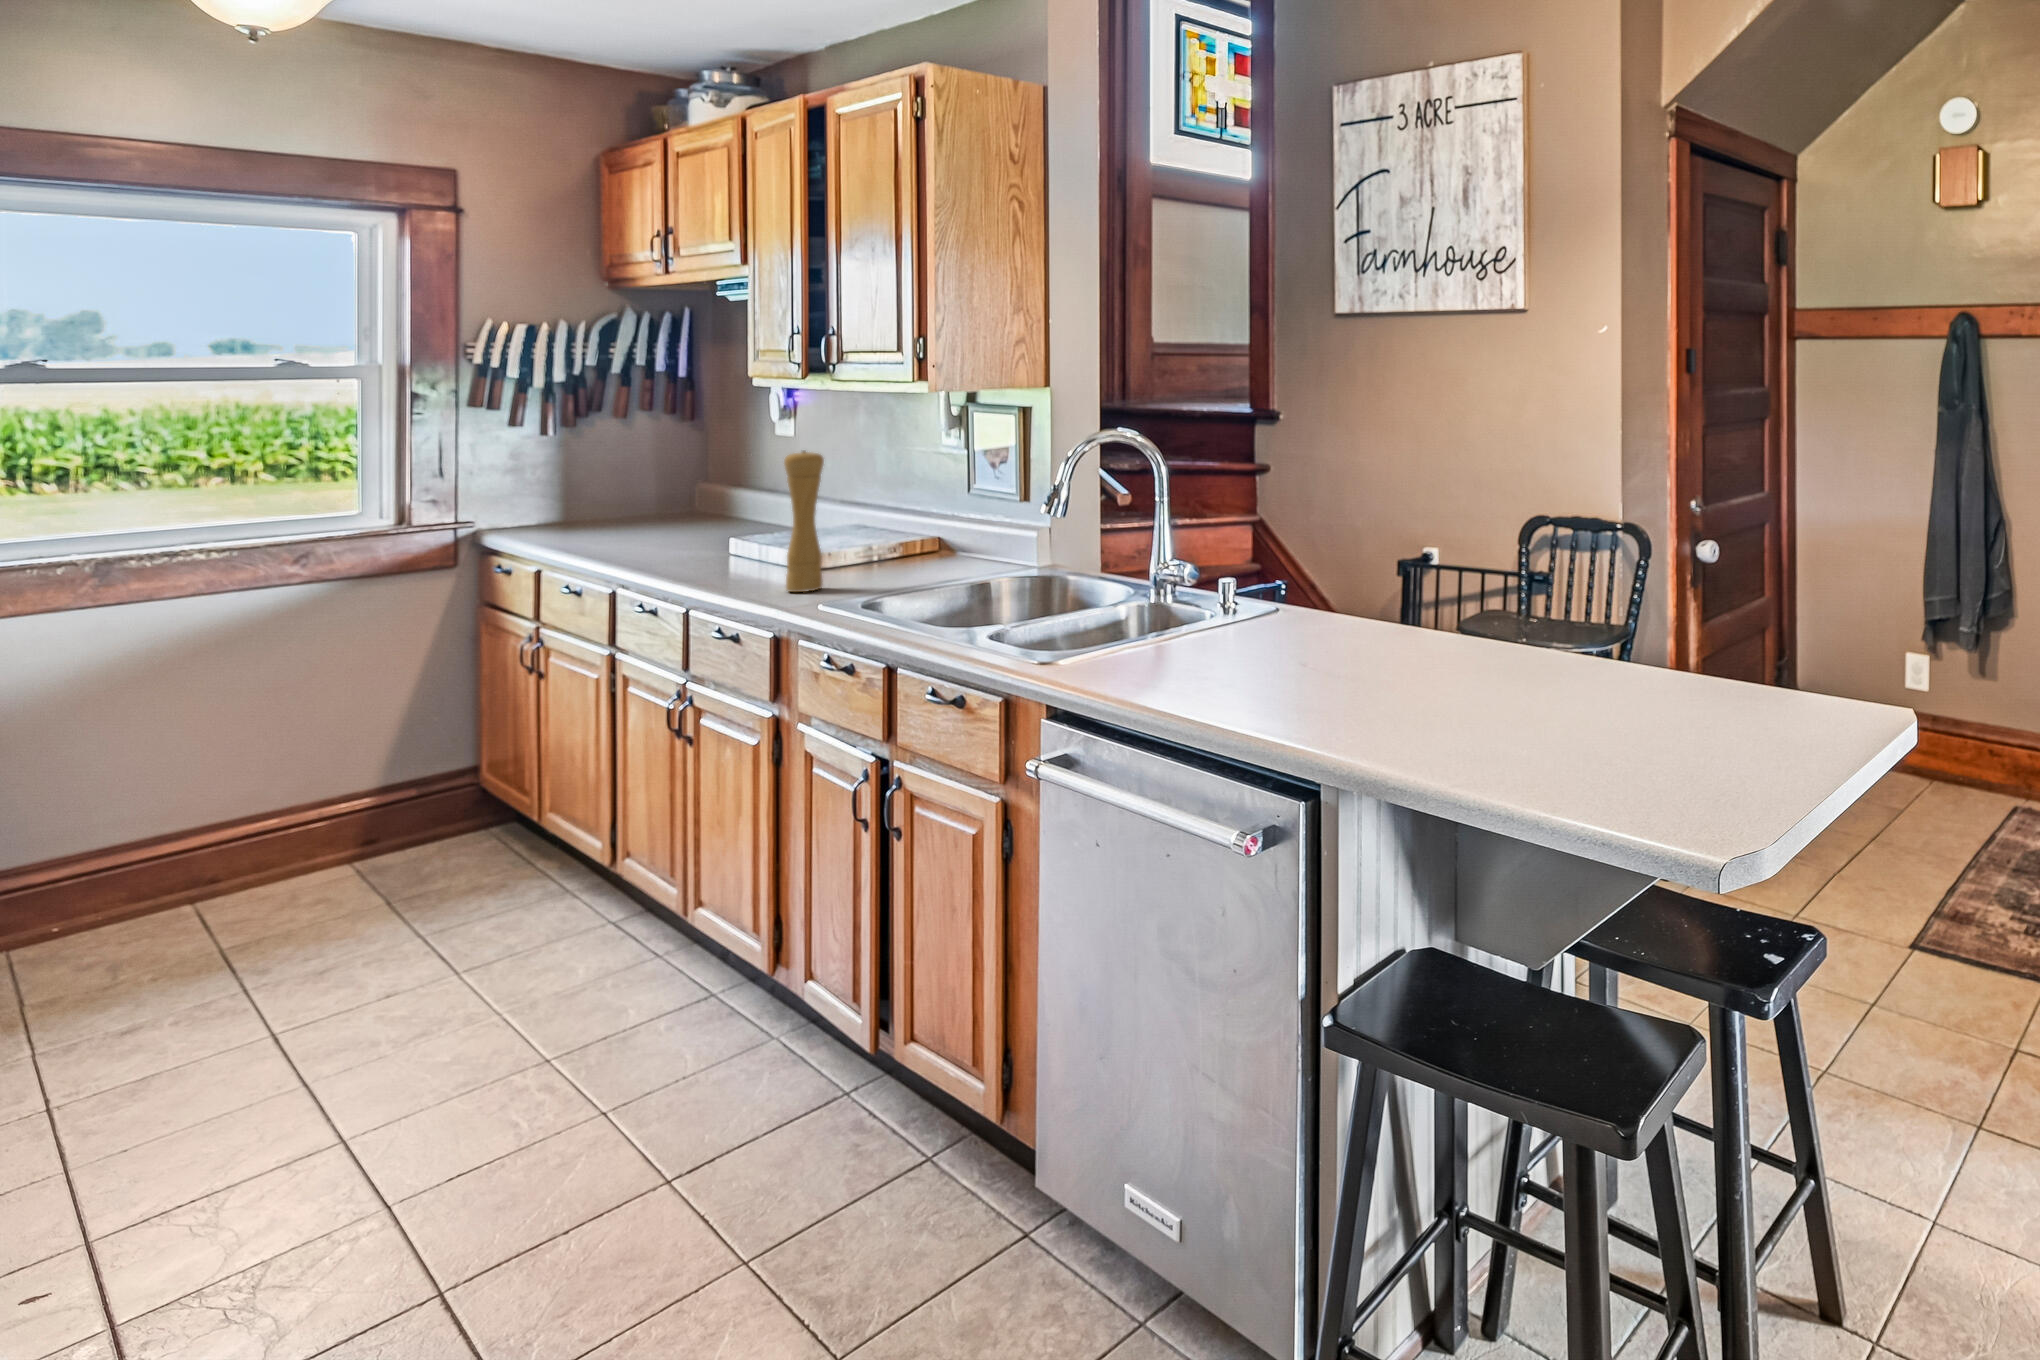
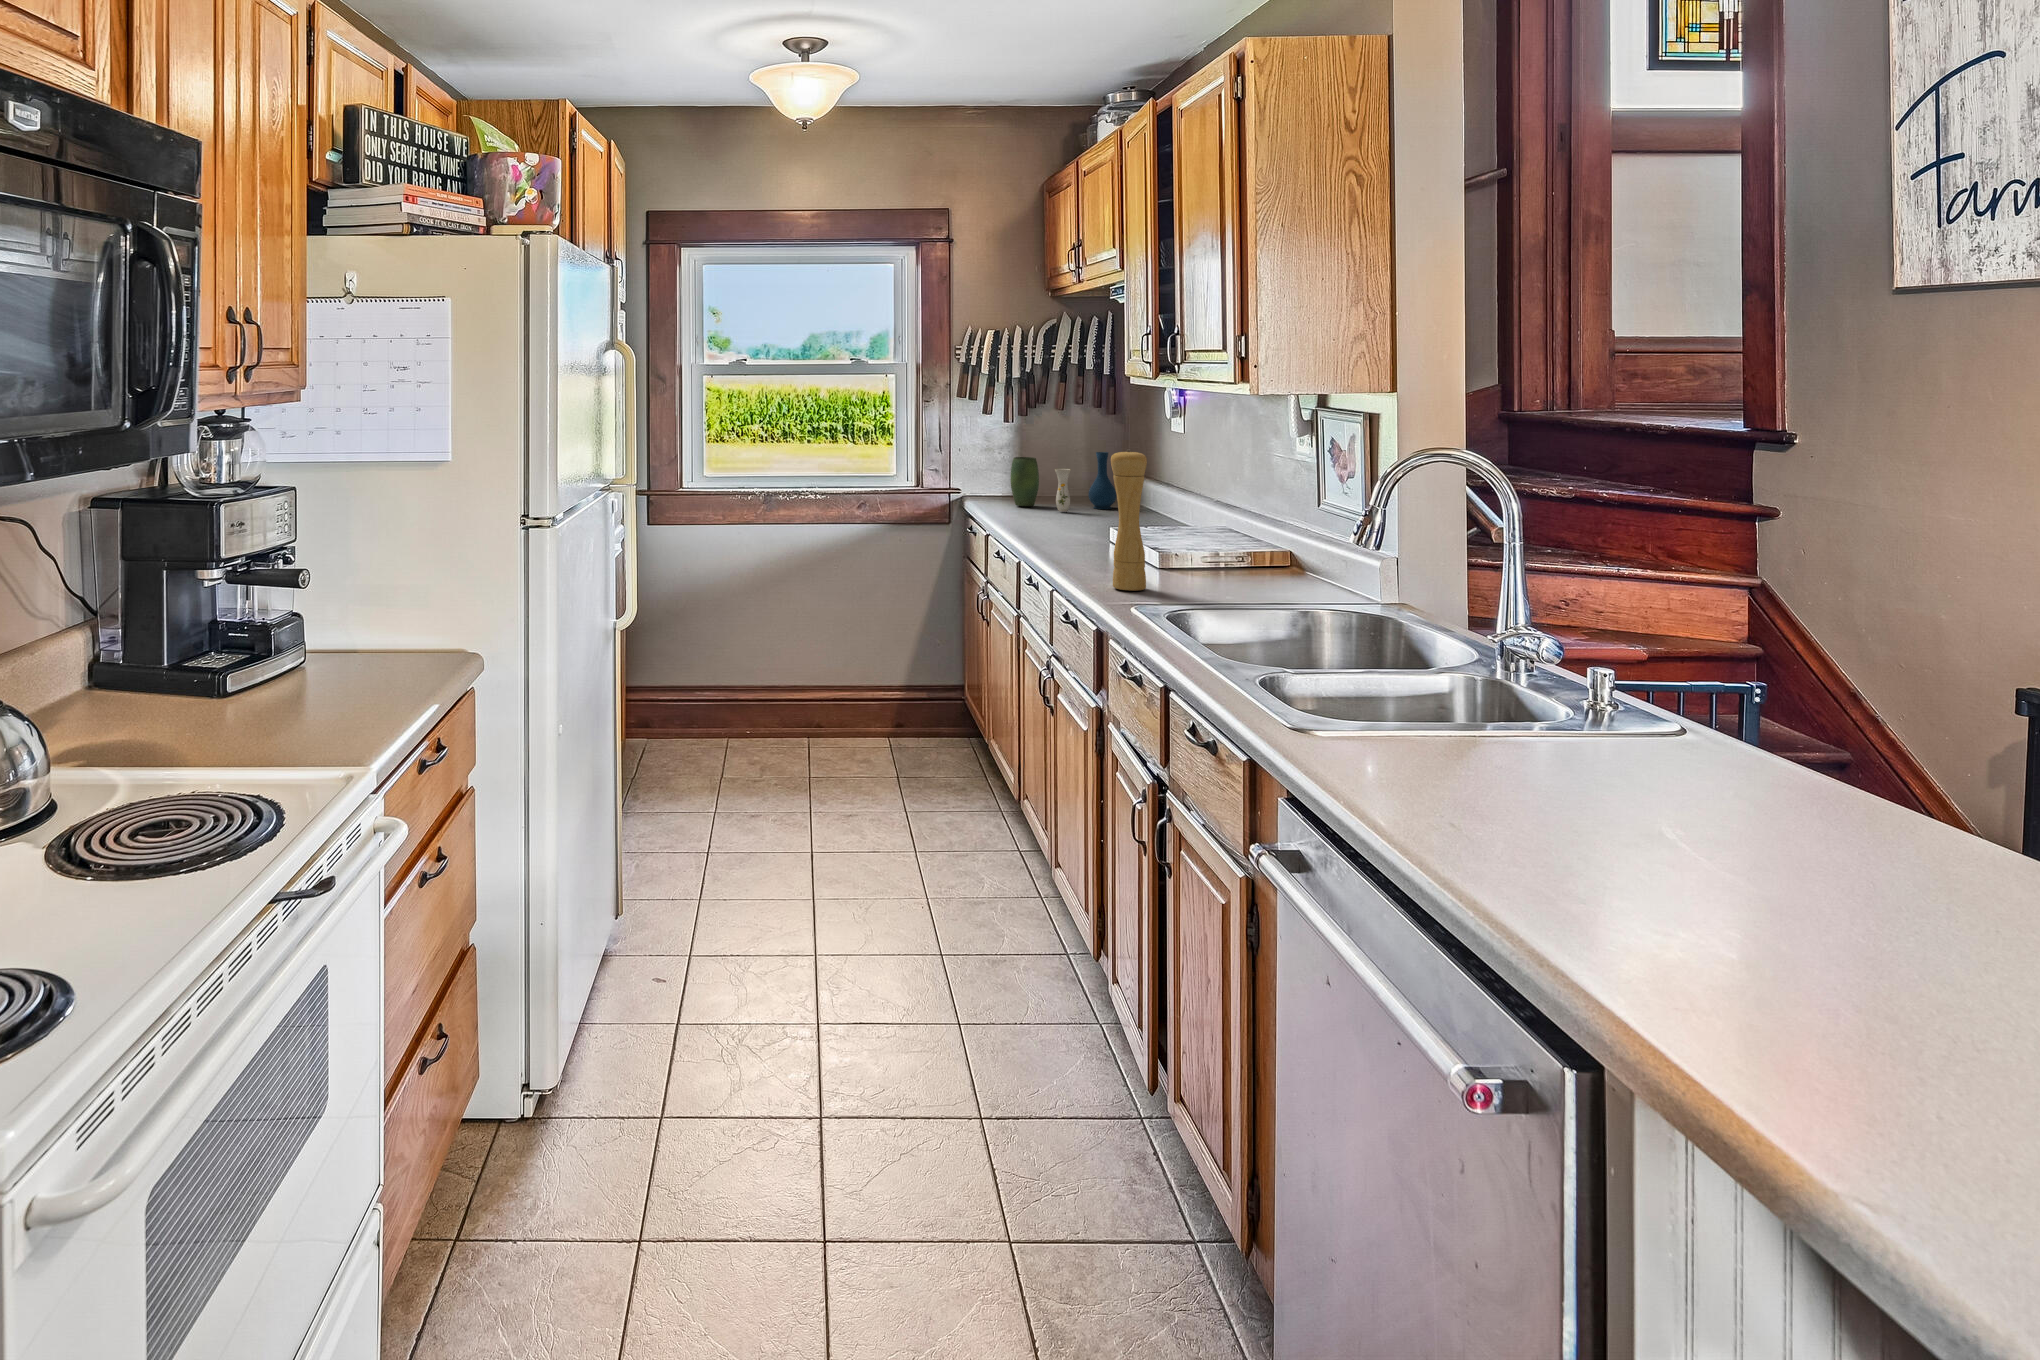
vase: none [560,462,704,533] -> present [1011,452,1117,512]

